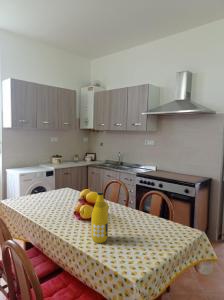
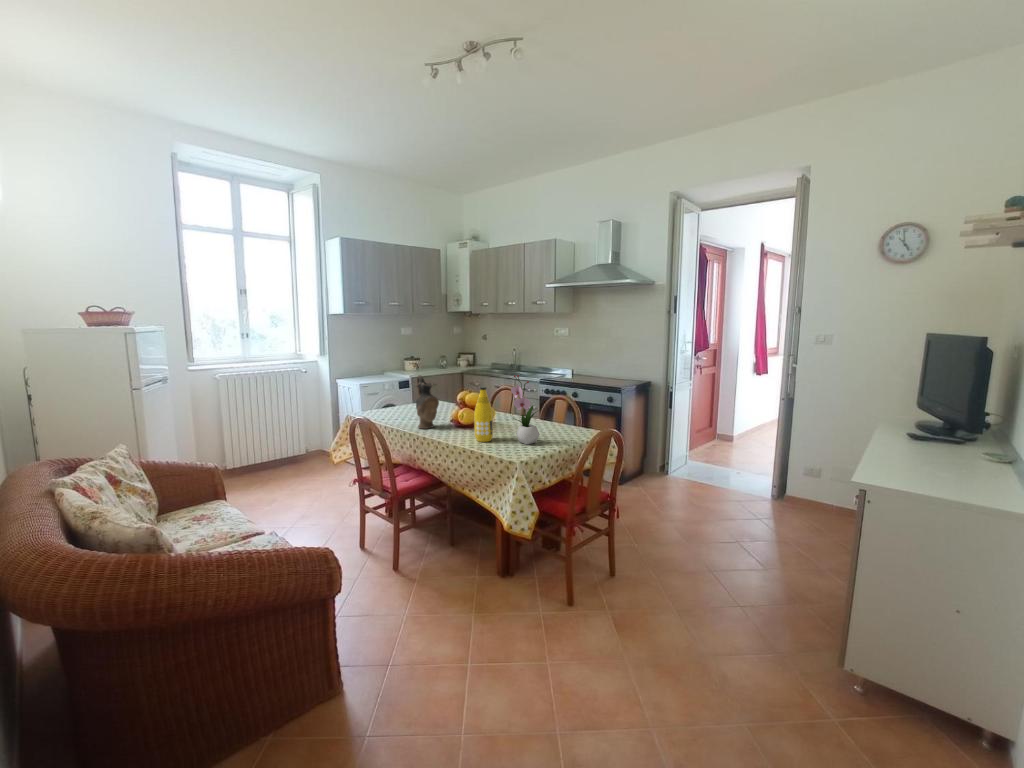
ceramic pitcher: none [45,176,63,222] -> present [416,375,439,429]
flower arrangement: none [126,183,155,249] -> present [511,375,540,445]

